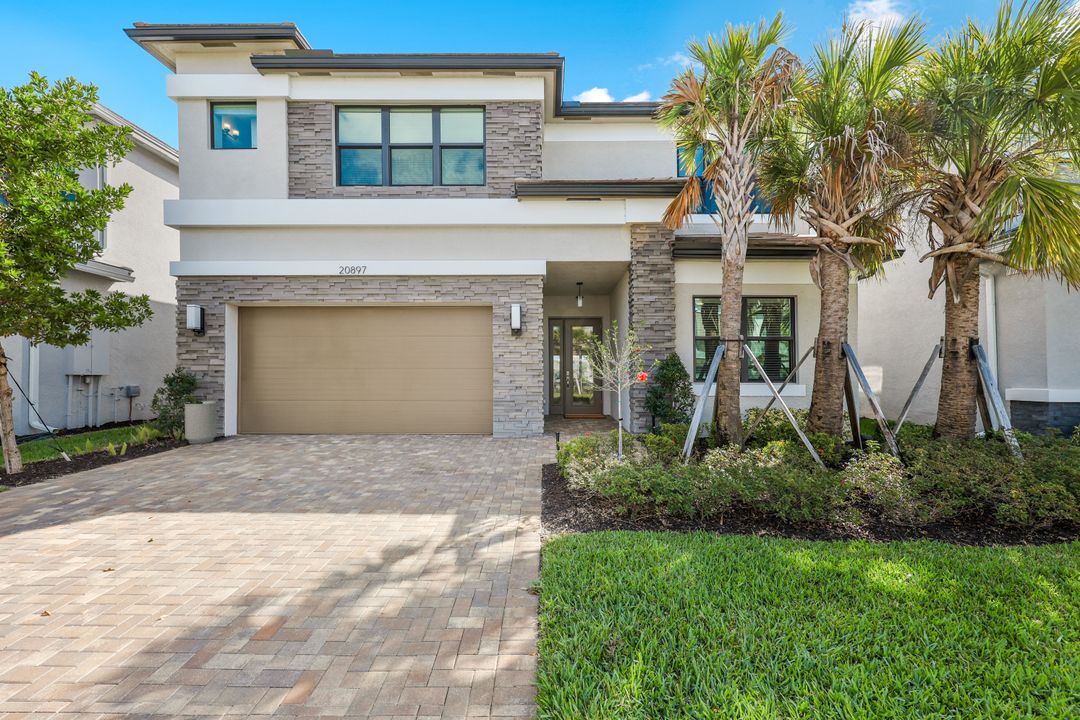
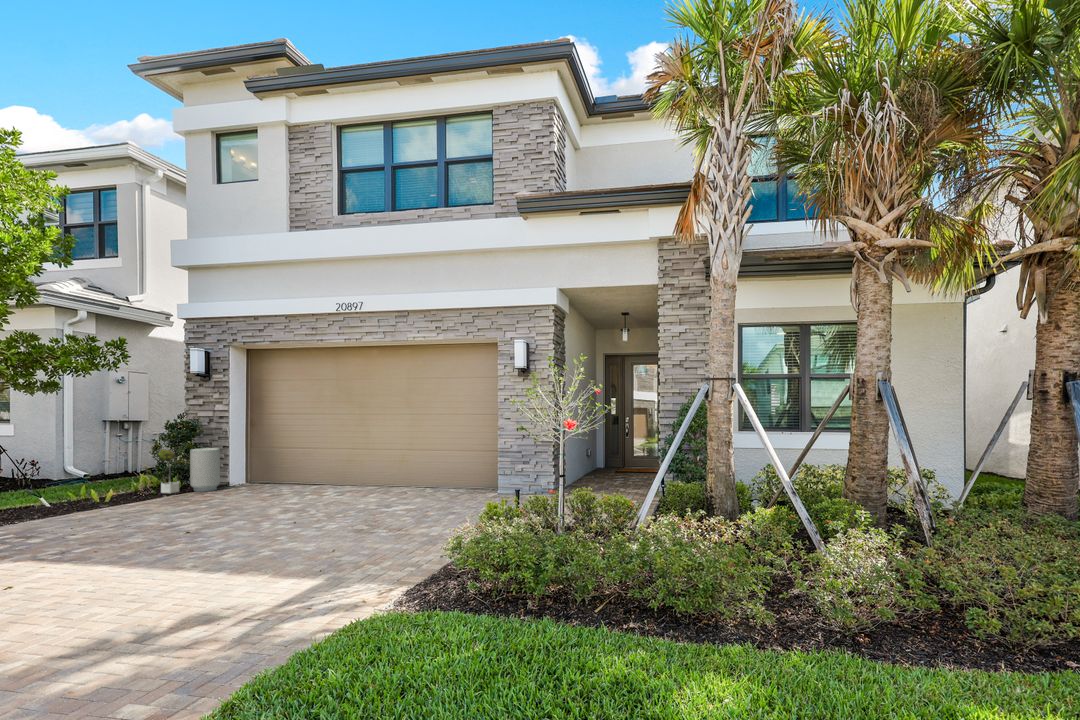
potted tree: none [148,403,173,447] -> present [158,449,179,493]

